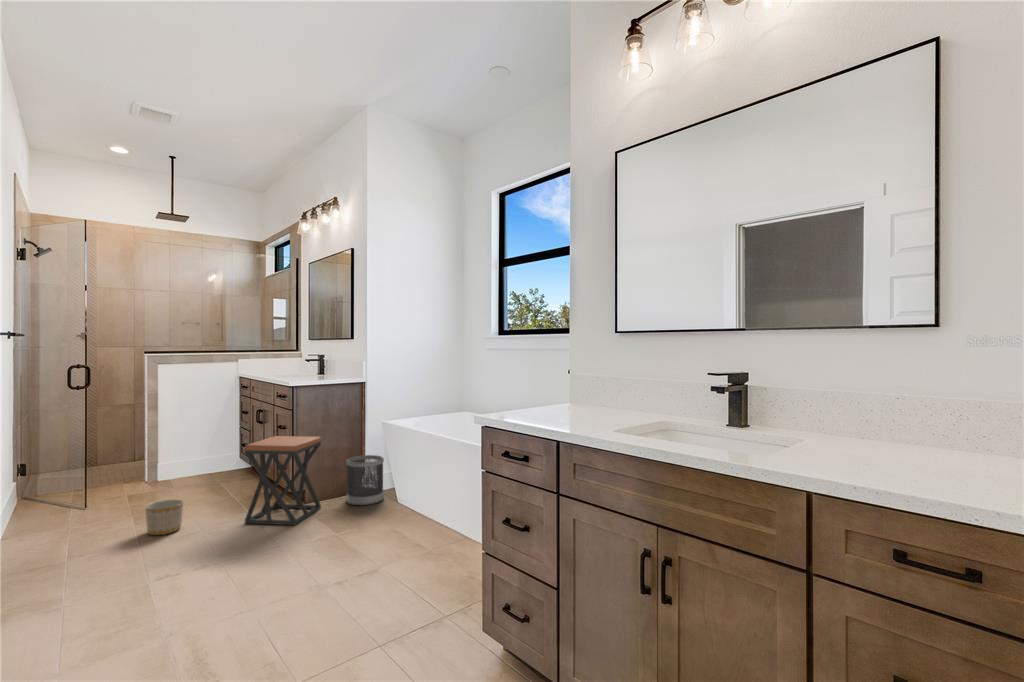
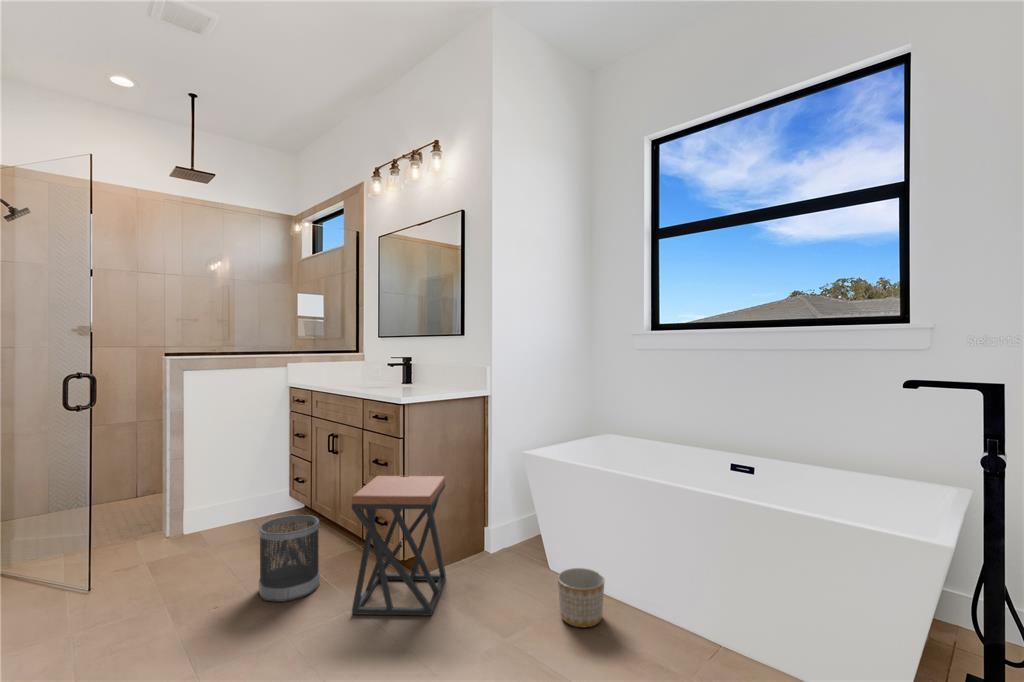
wastebasket: present [347,455,384,505] -> present [259,515,320,602]
planter: present [145,499,183,535] -> present [558,568,604,628]

